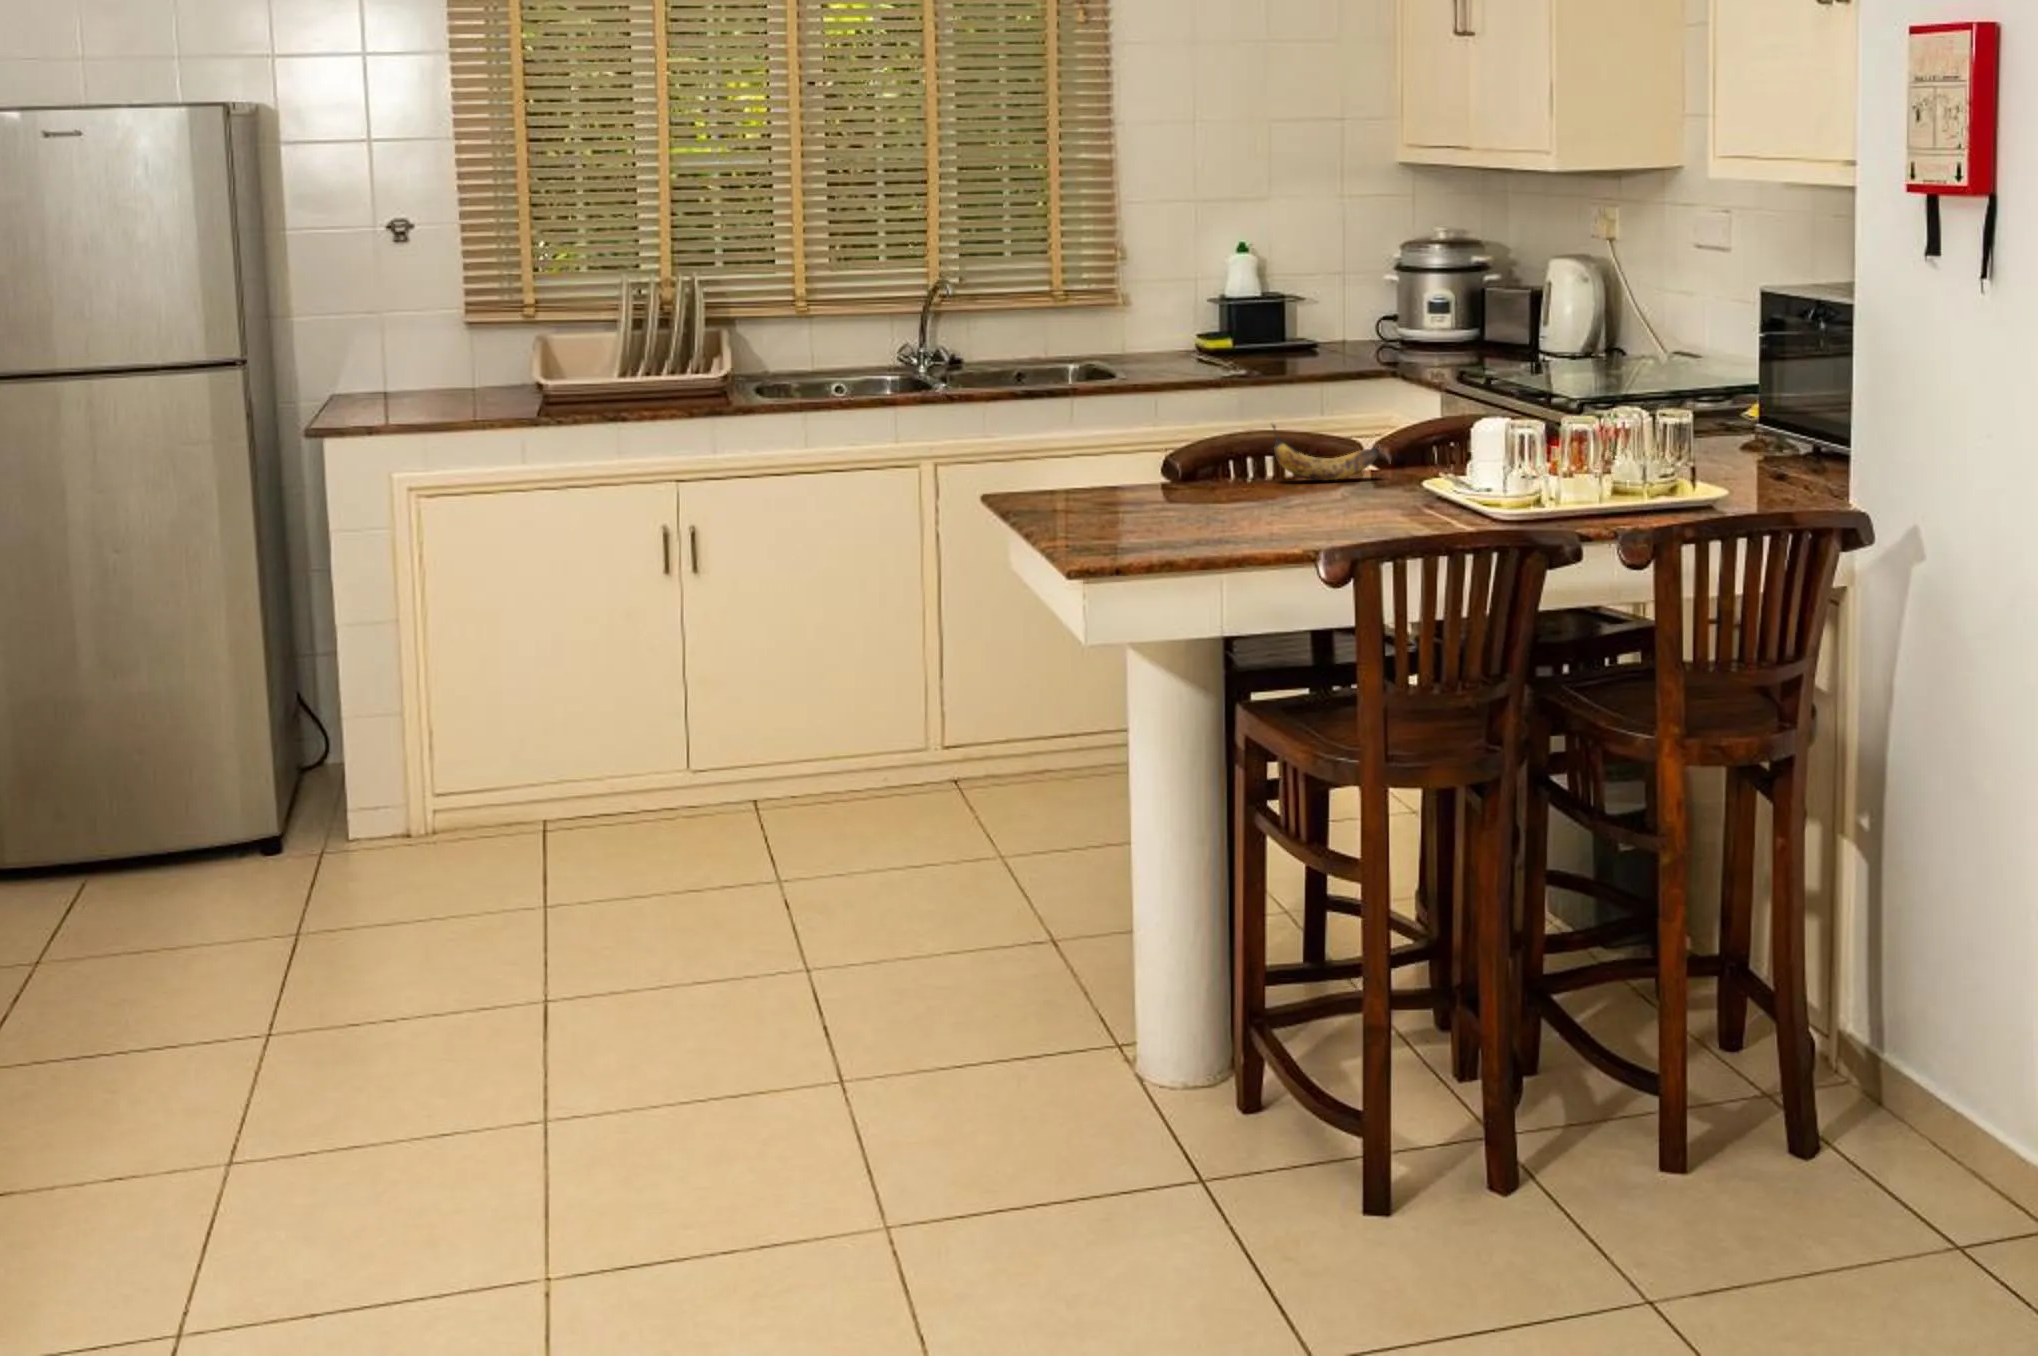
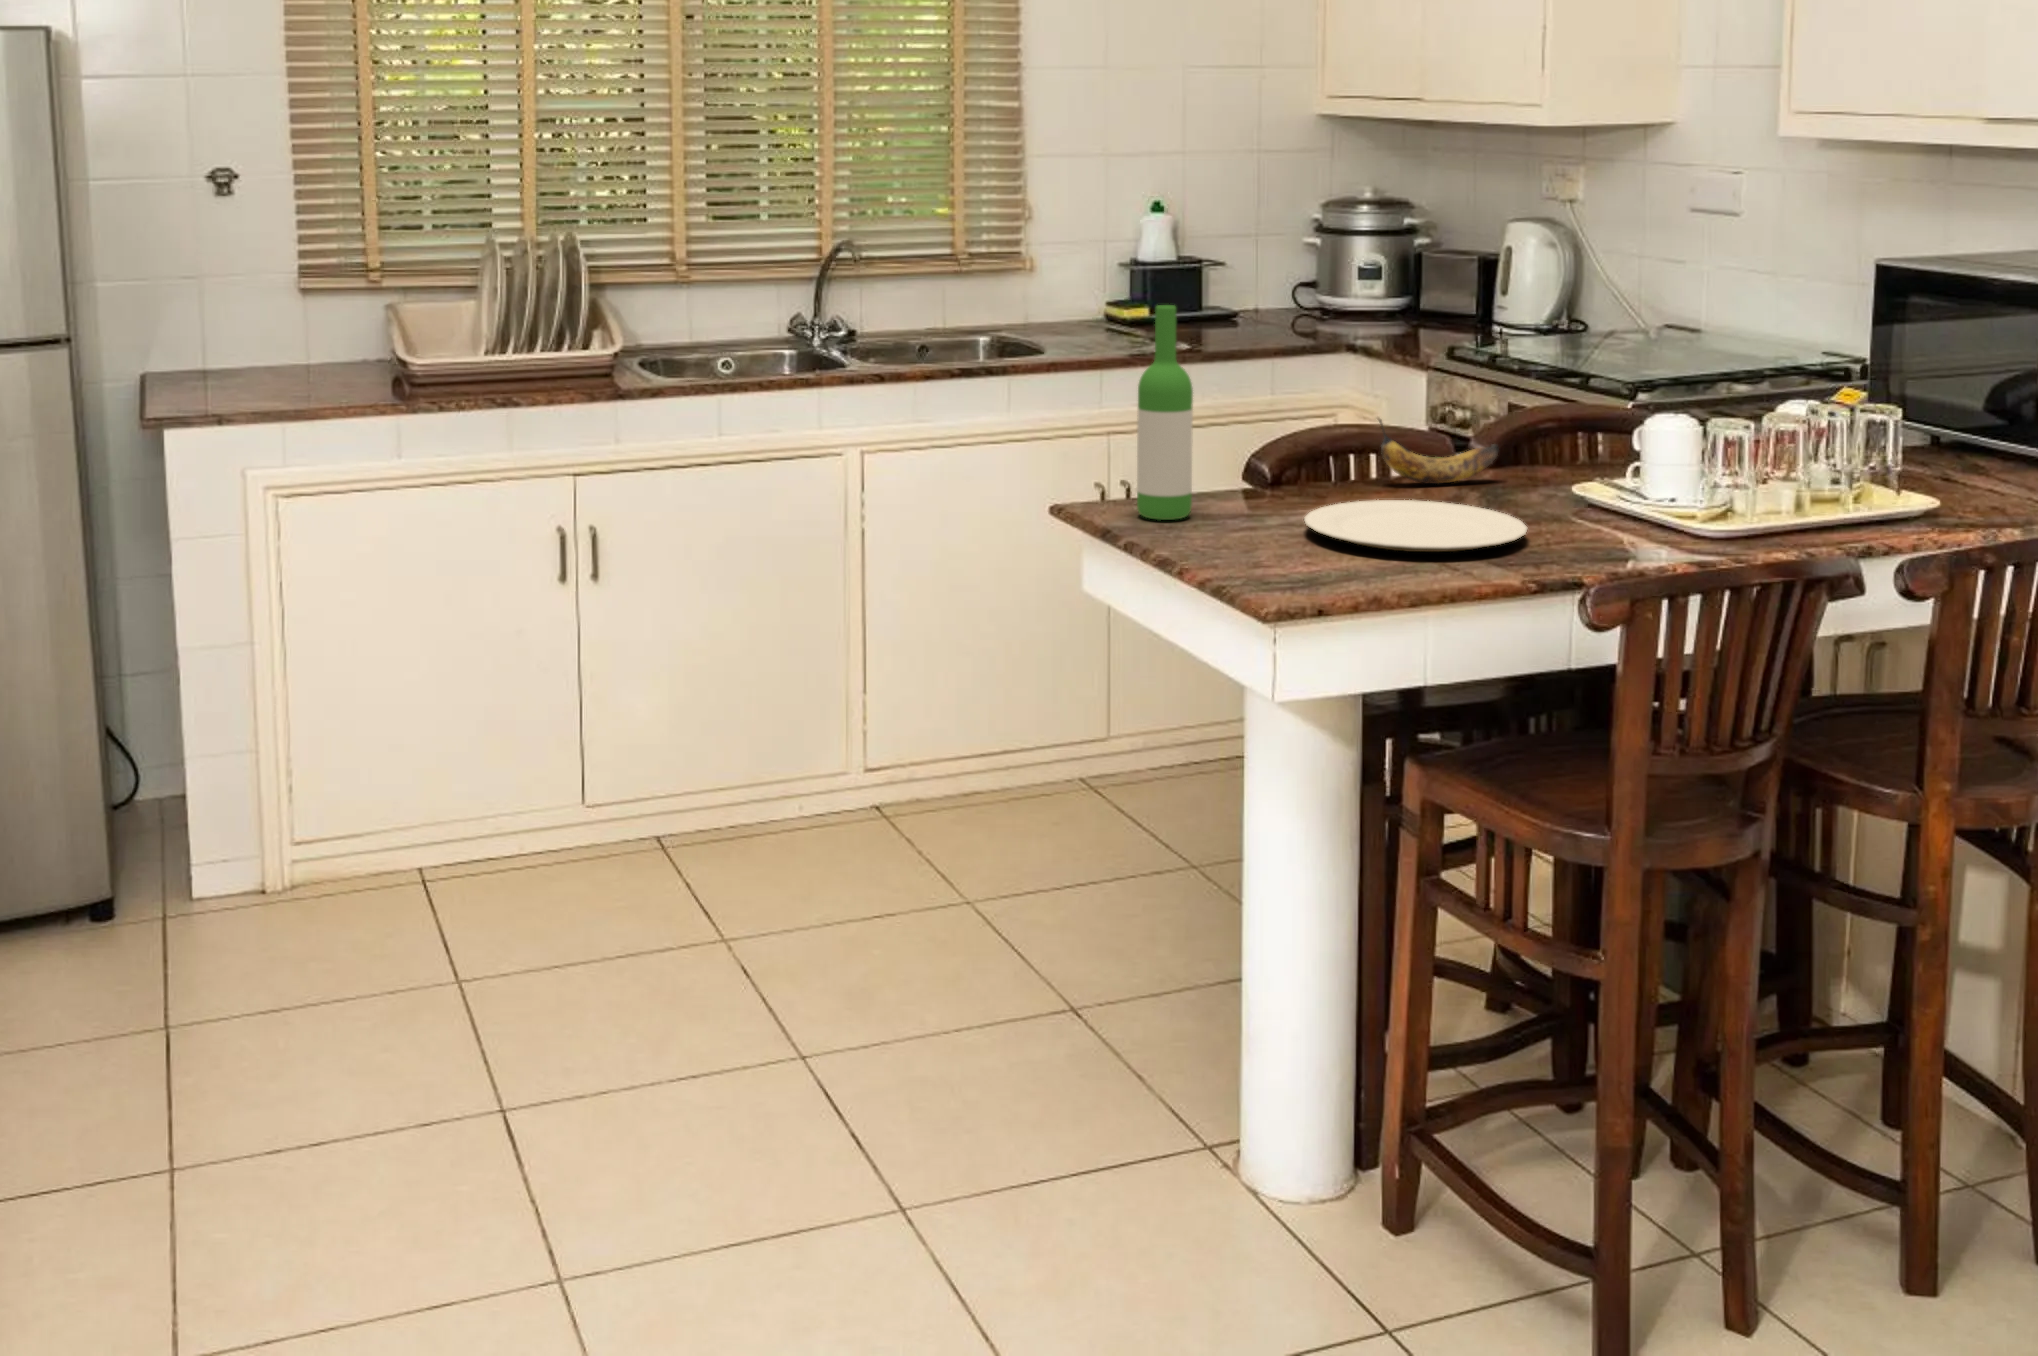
wine bottle: none [1040,326,1087,506] -> present [1137,305,1193,520]
plate: none [1161,491,1344,529] -> present [1304,500,1527,552]

